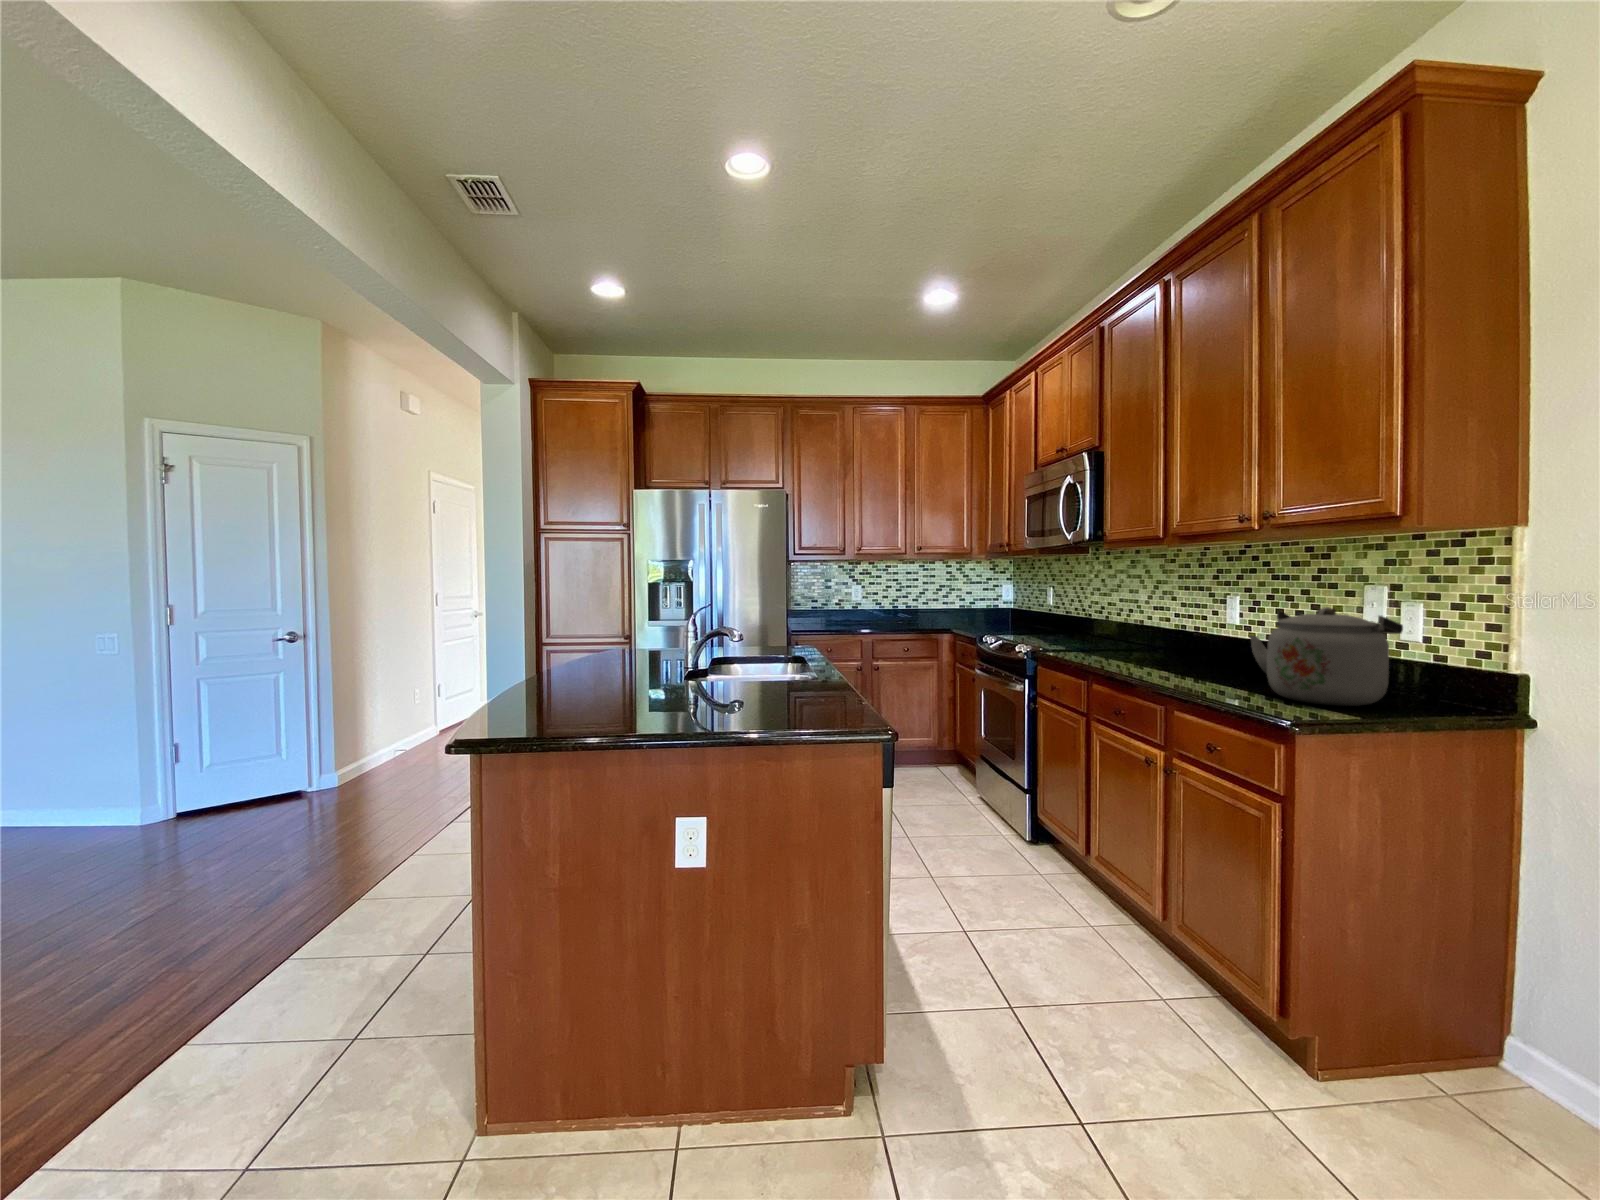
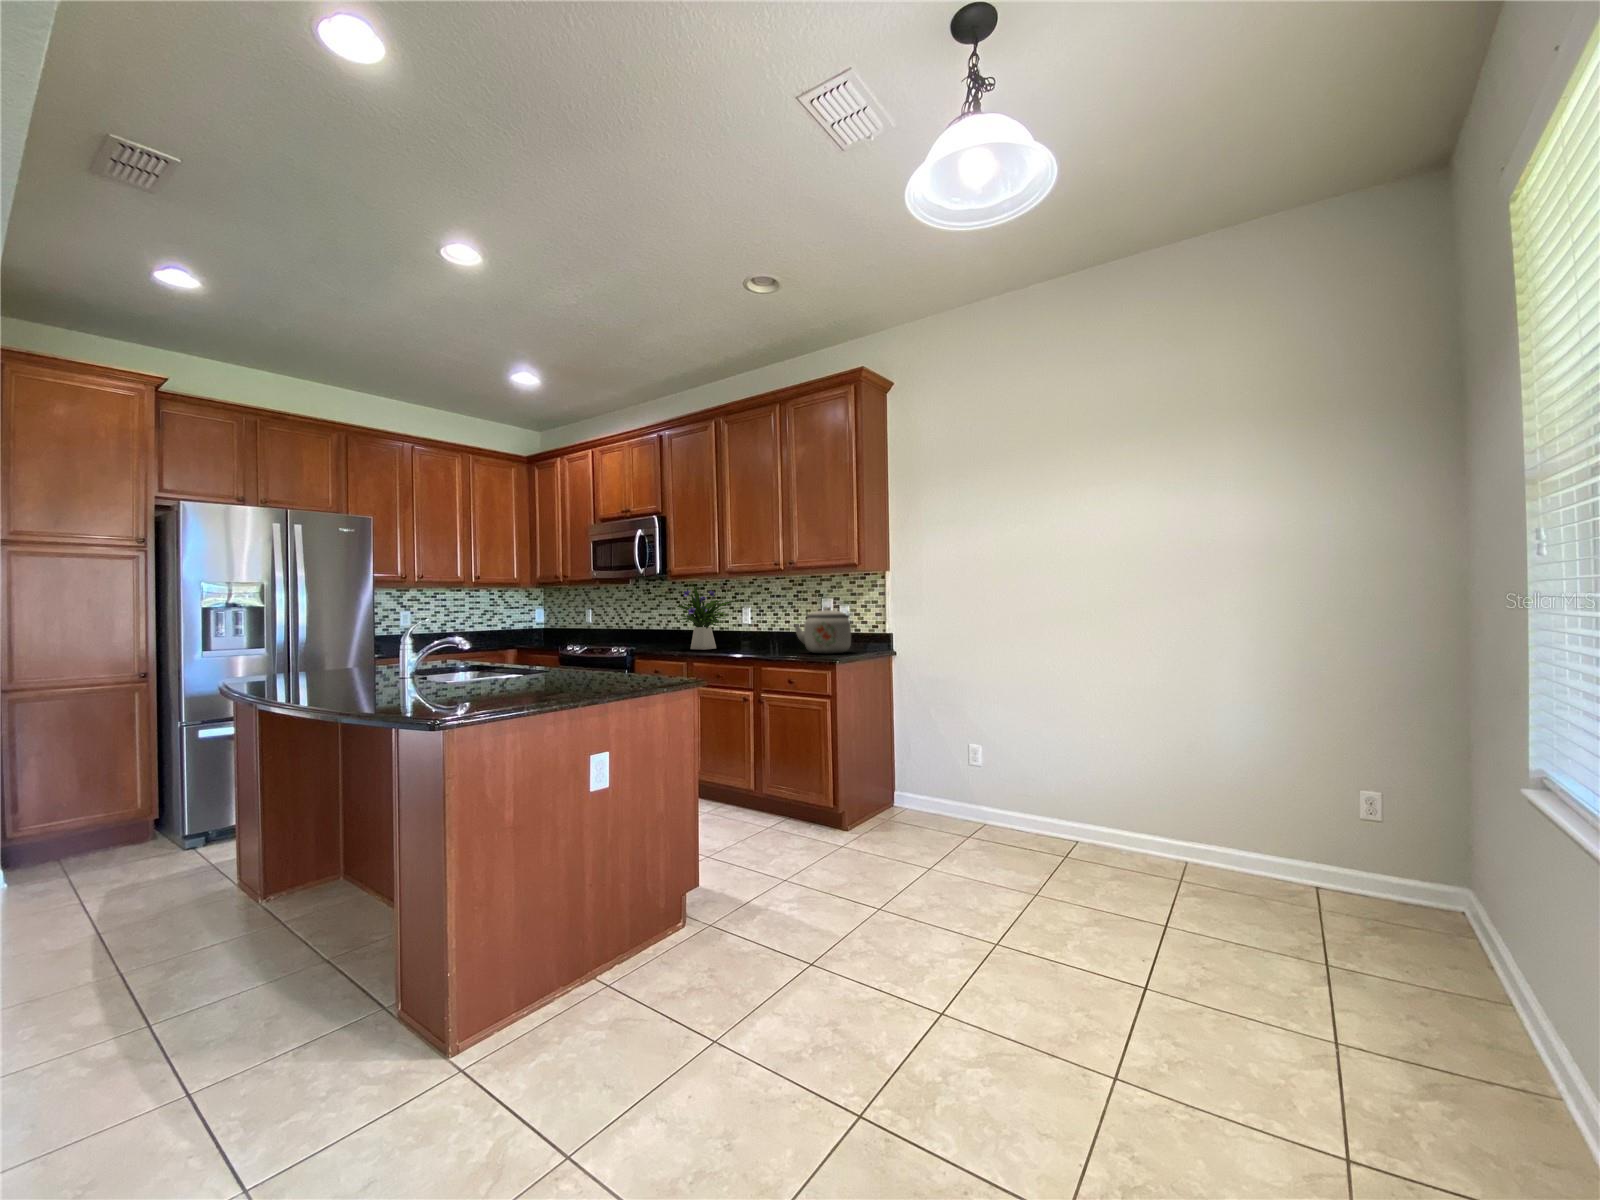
flower arrangement: none [1088,560,1193,660] -> present [676,586,735,650]

